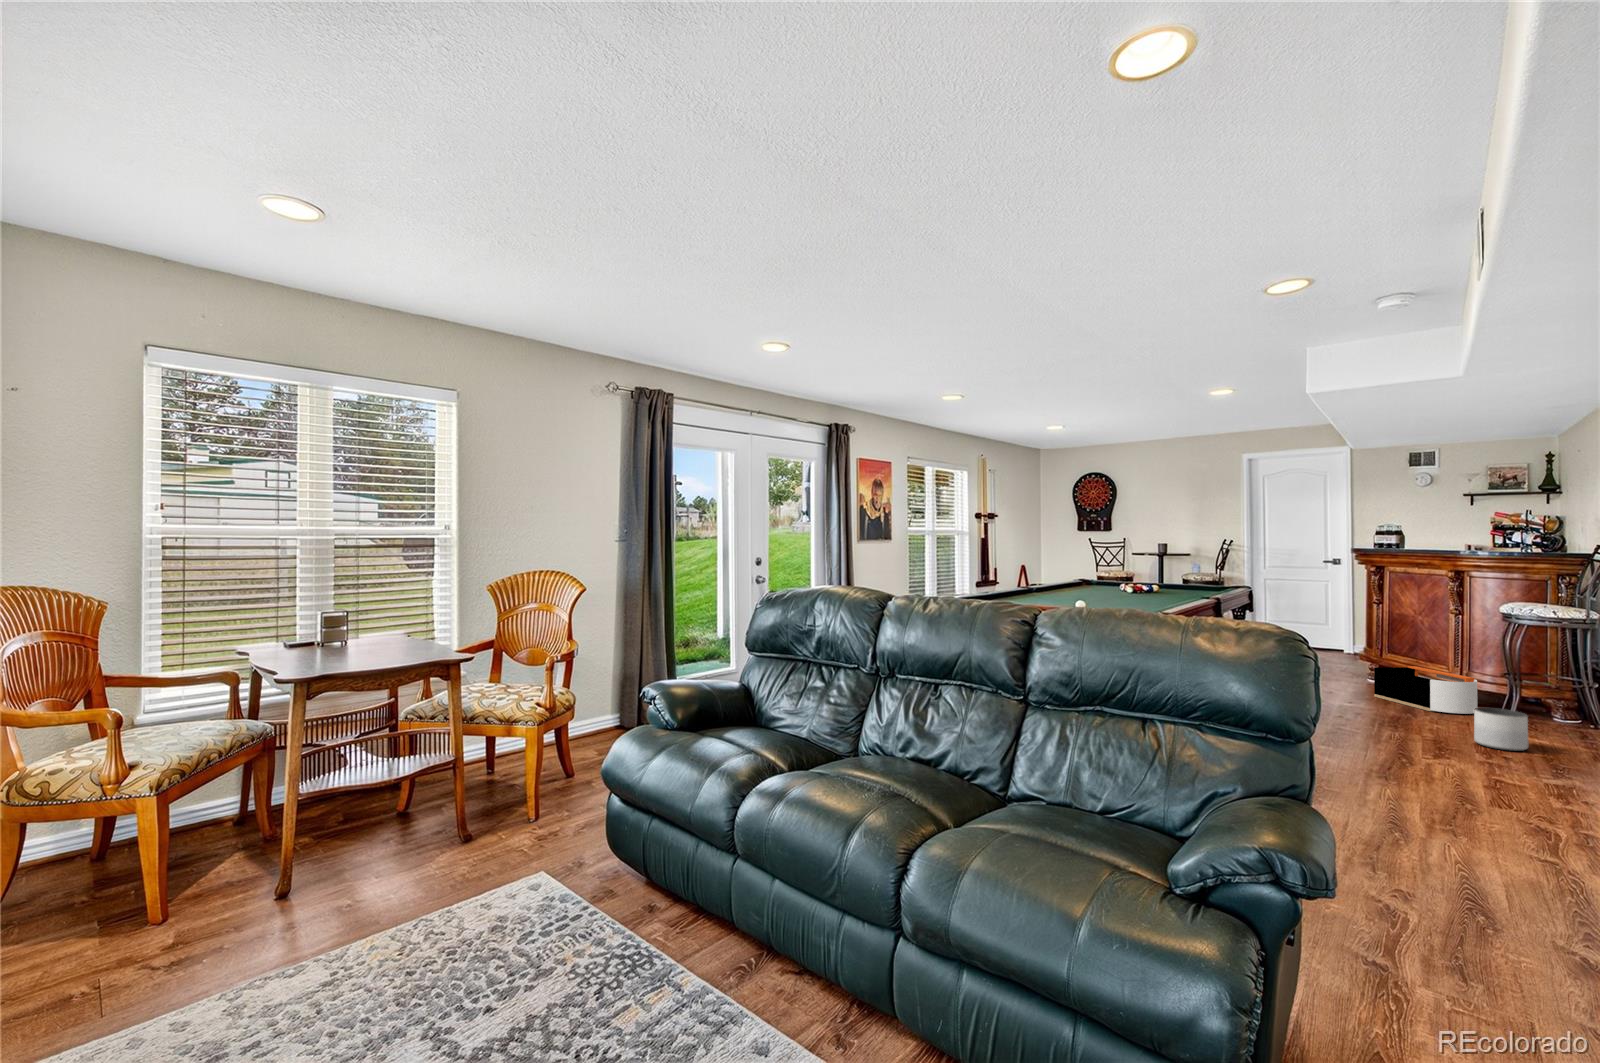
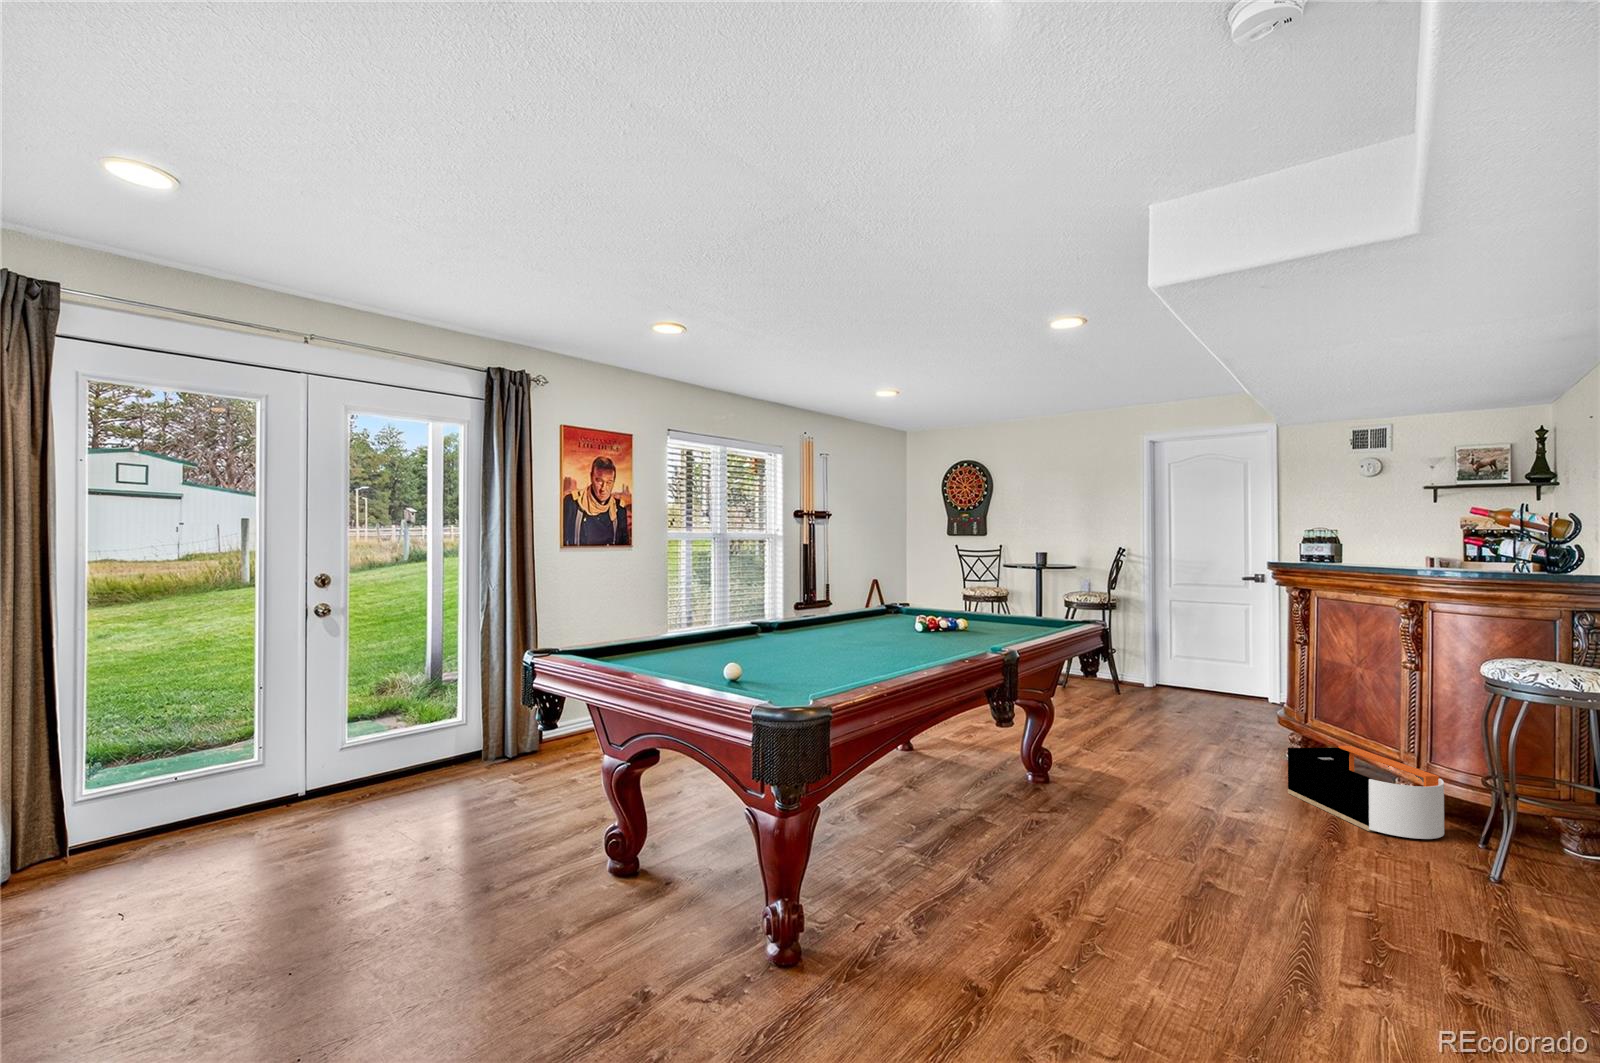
planter: present [1474,708,1528,751] -> none [1439,859,1540,956]

